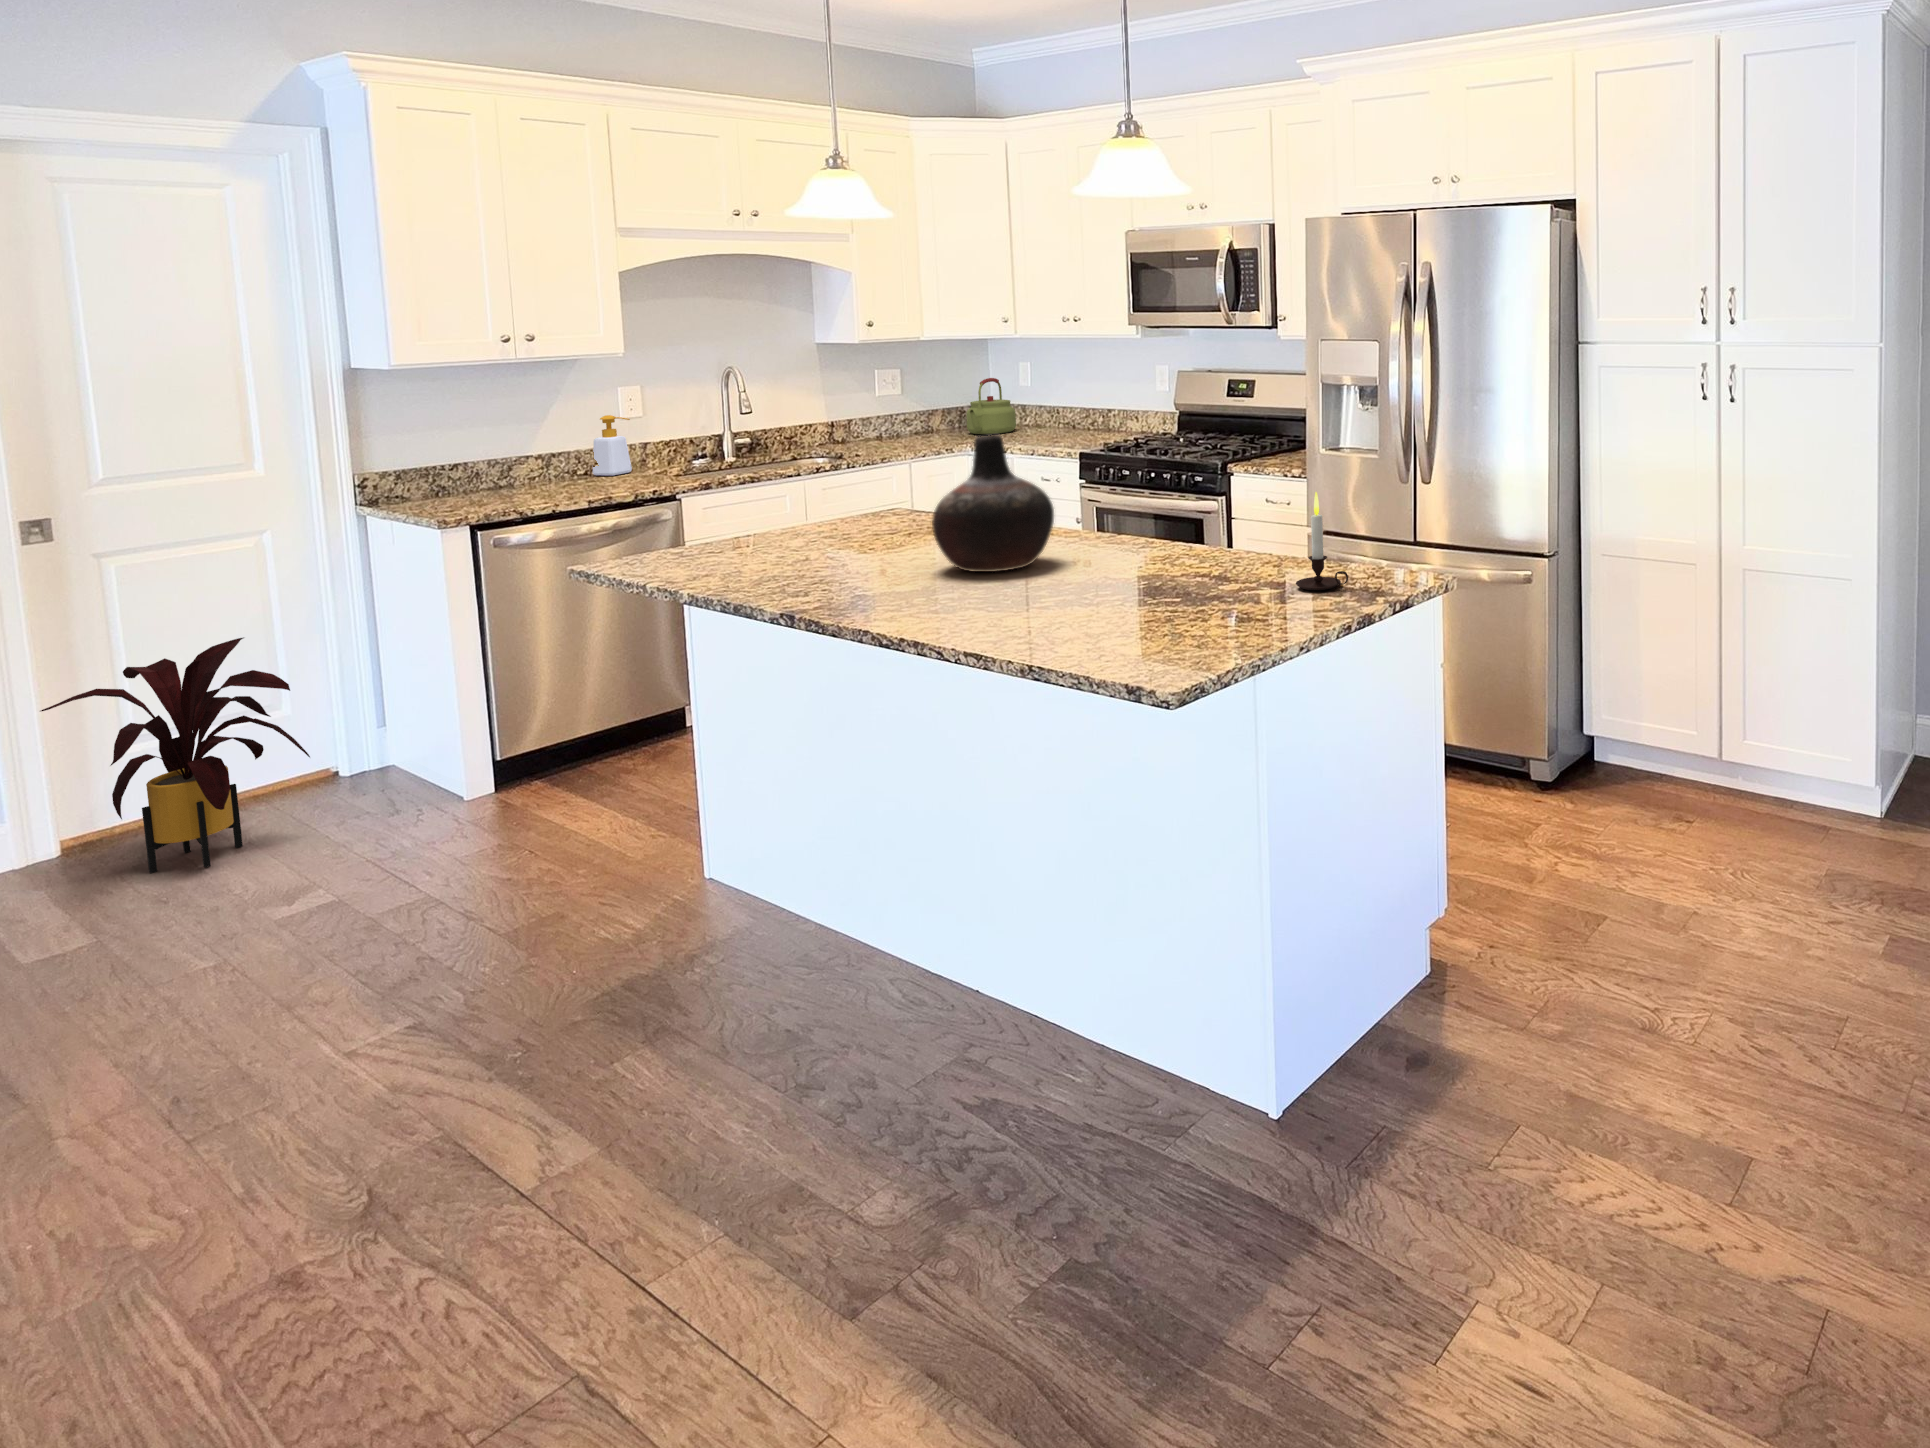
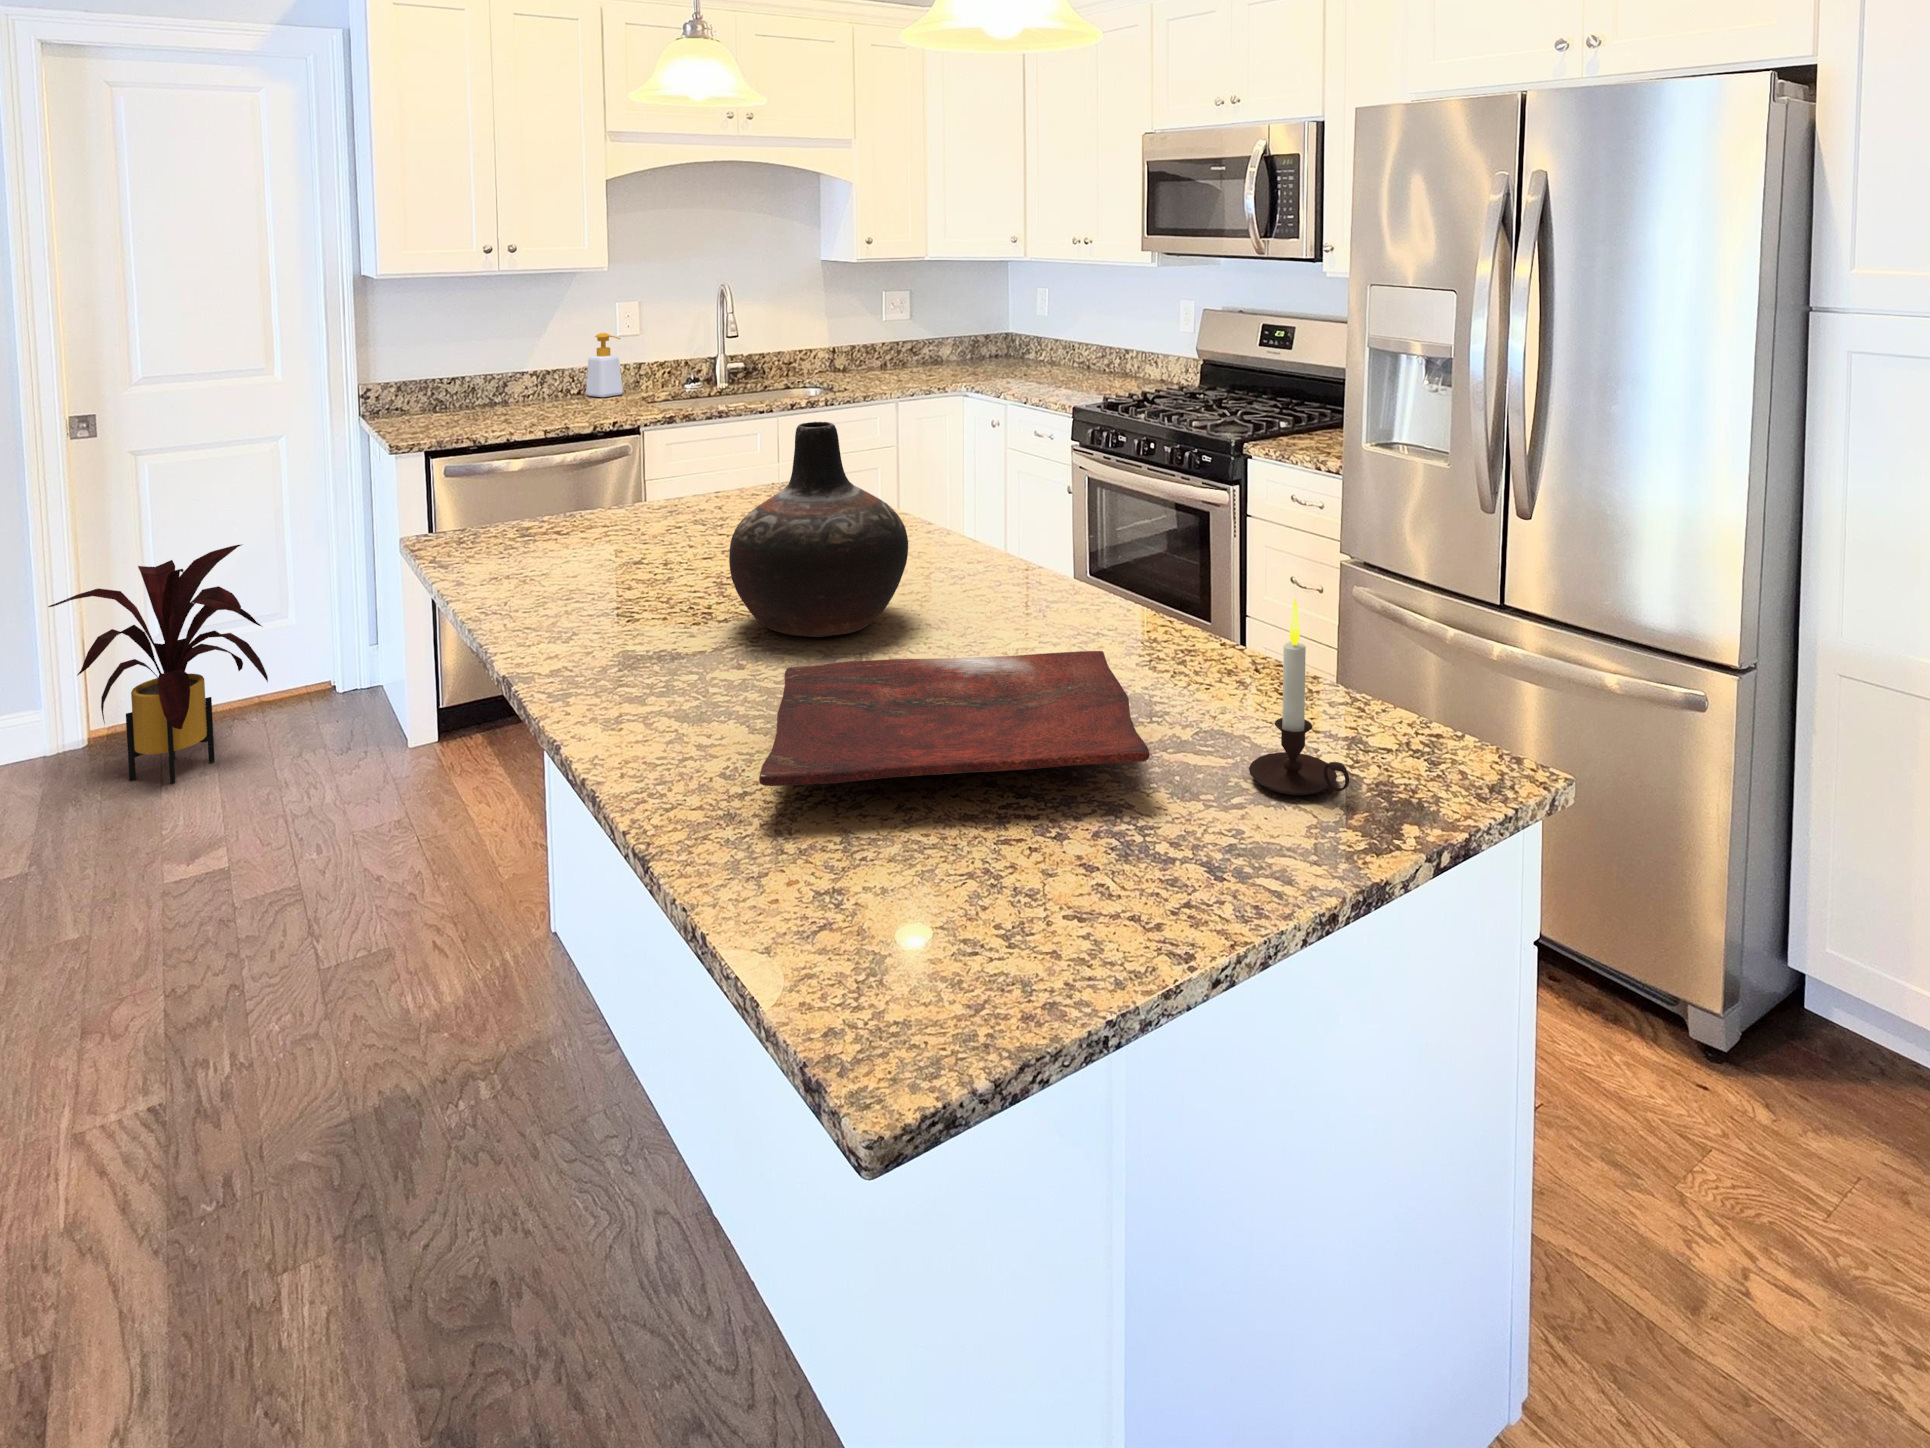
kettle: present [966,378,1016,434] -> none [973,308,1027,372]
cutting board: none [1016,547,1249,605] -> present [759,651,1150,786]

